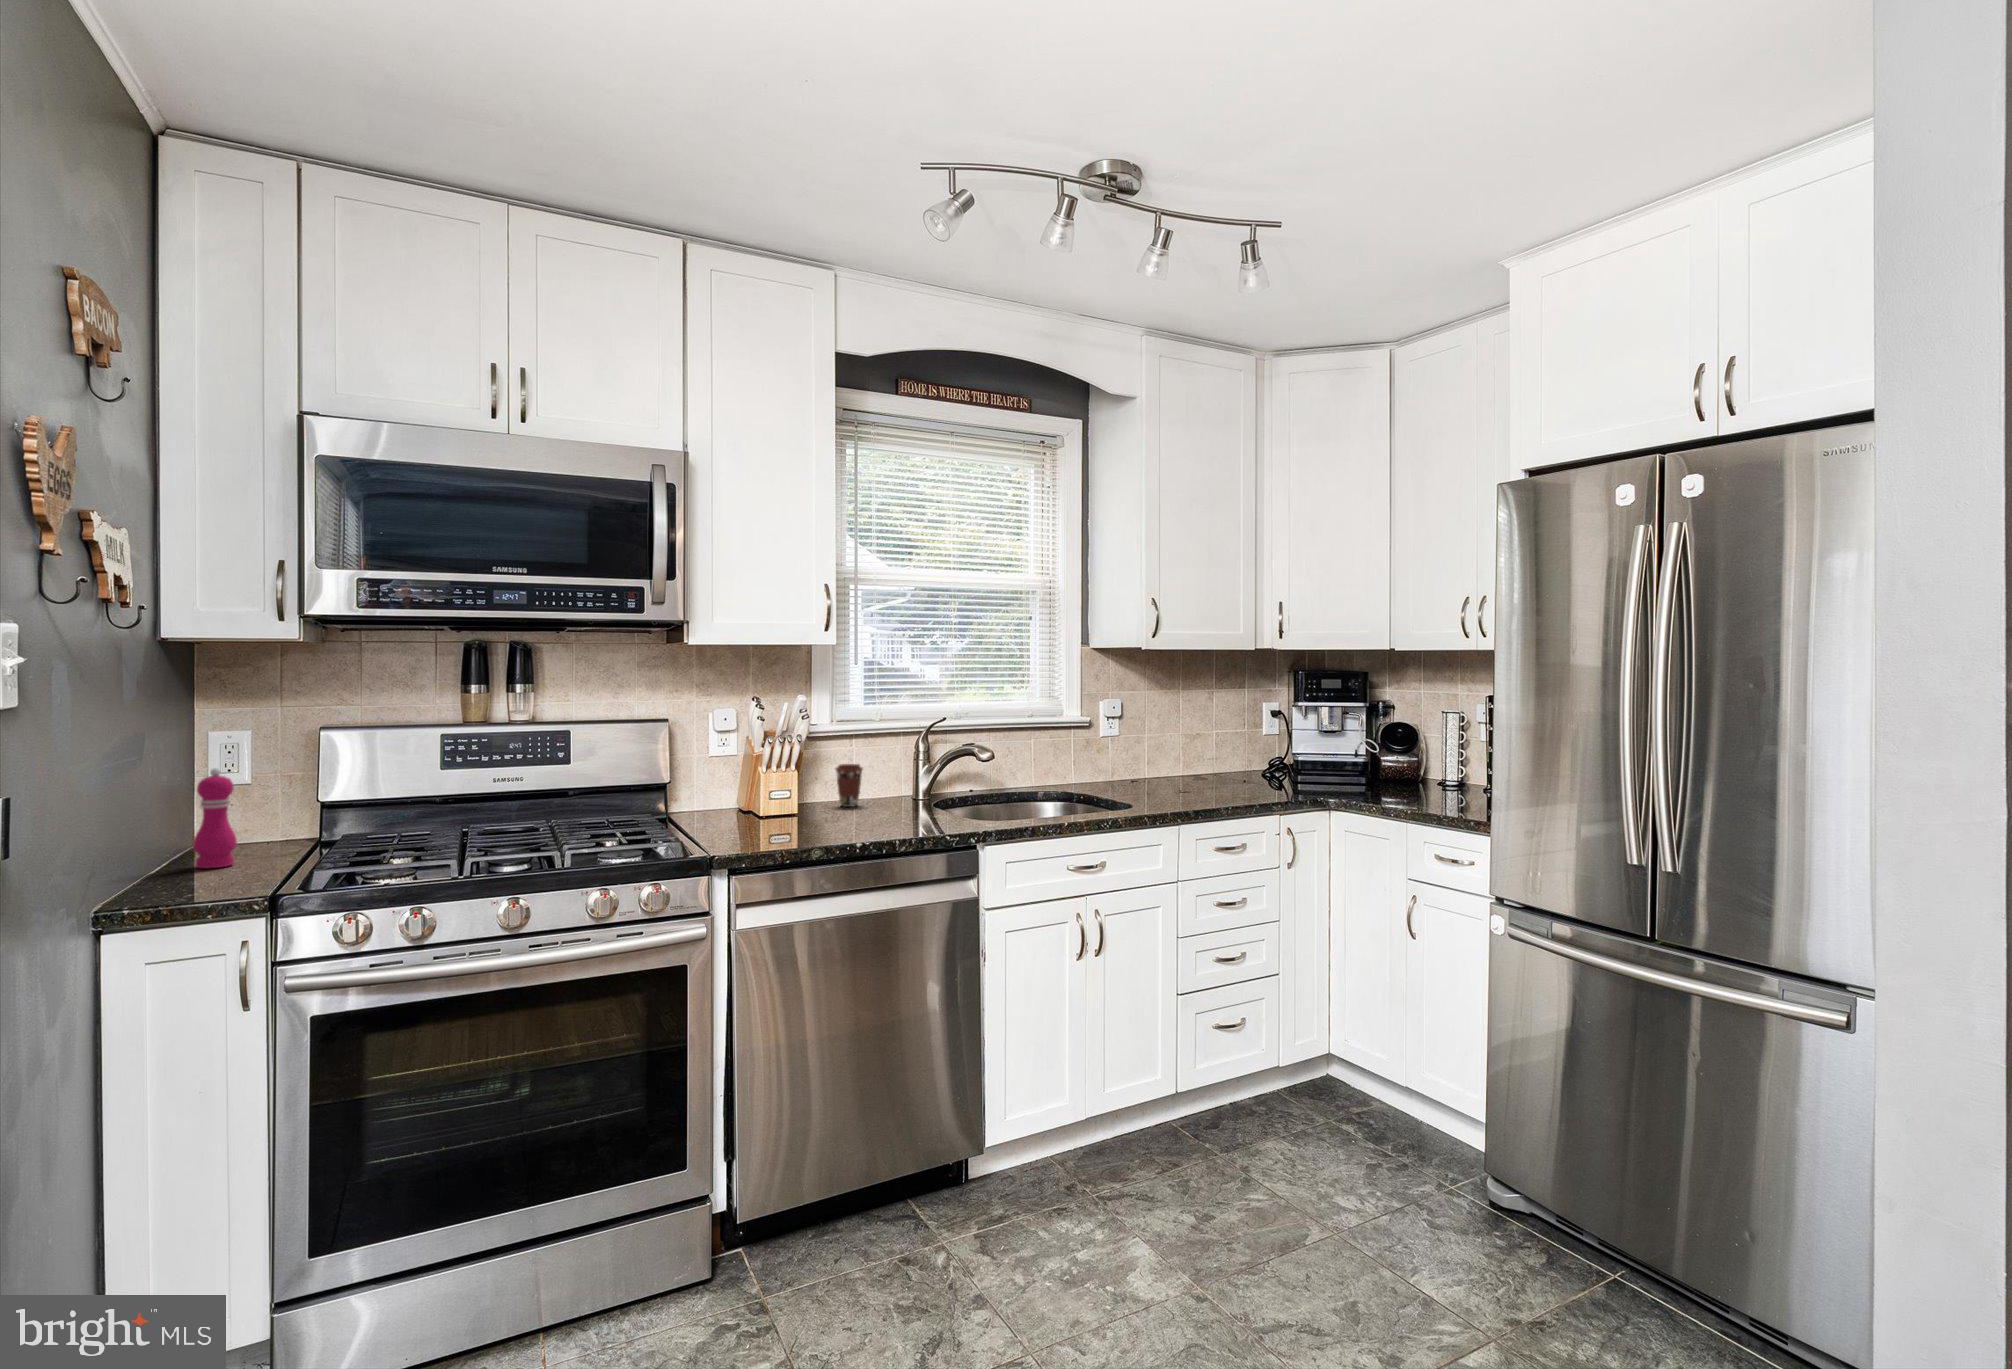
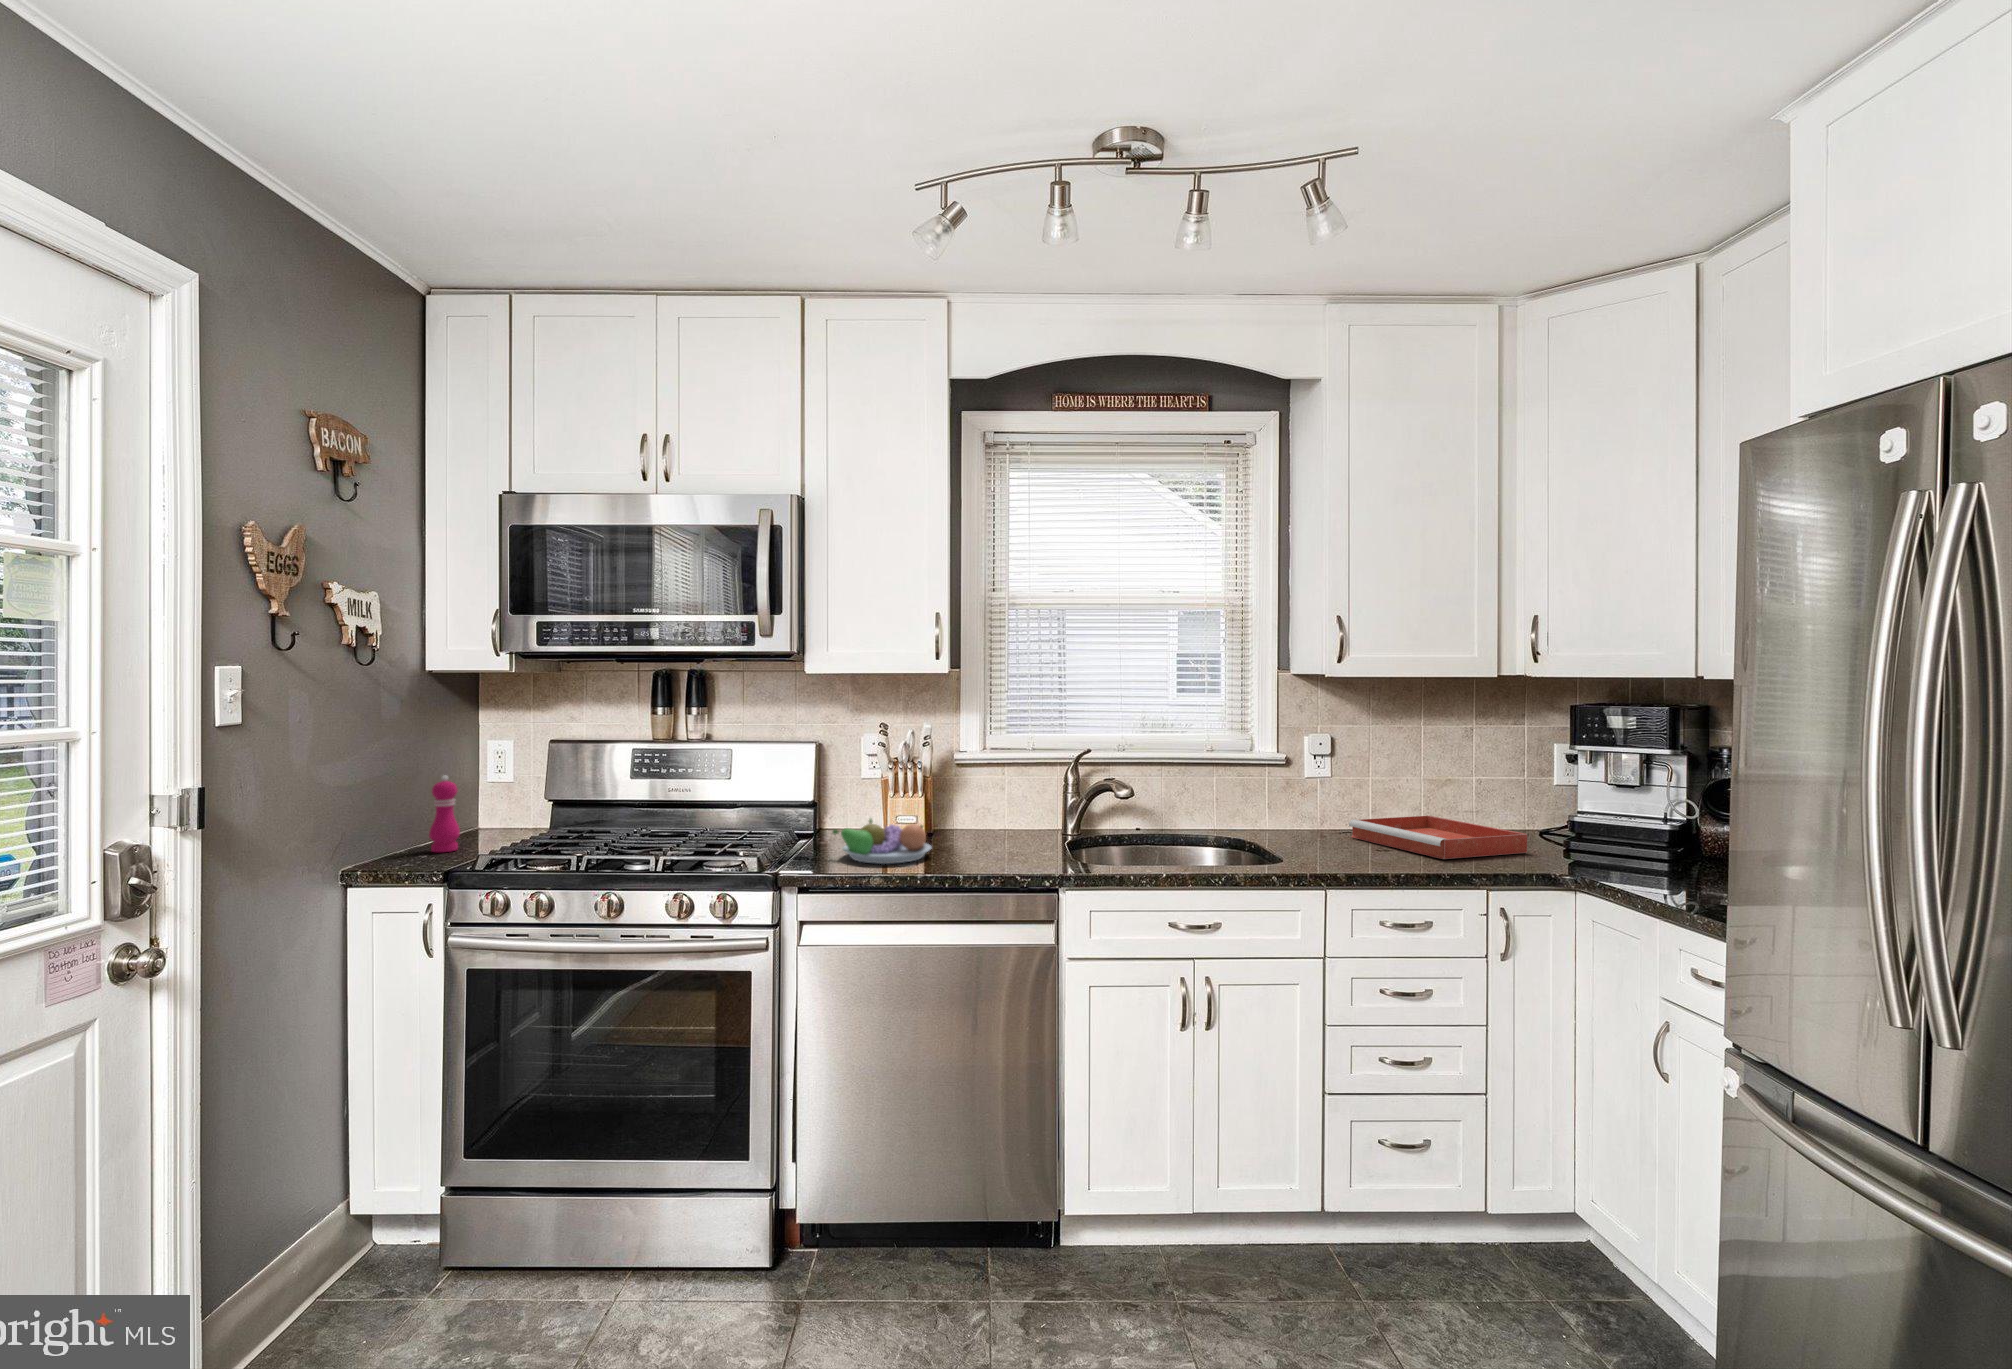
coffee cup: present [836,764,863,807] -> none [978,788,1006,831]
tray: none [1157,772,1294,801] -> present [1349,816,1527,859]
fruit bowl: none [741,793,844,837] -> present [833,819,931,864]

